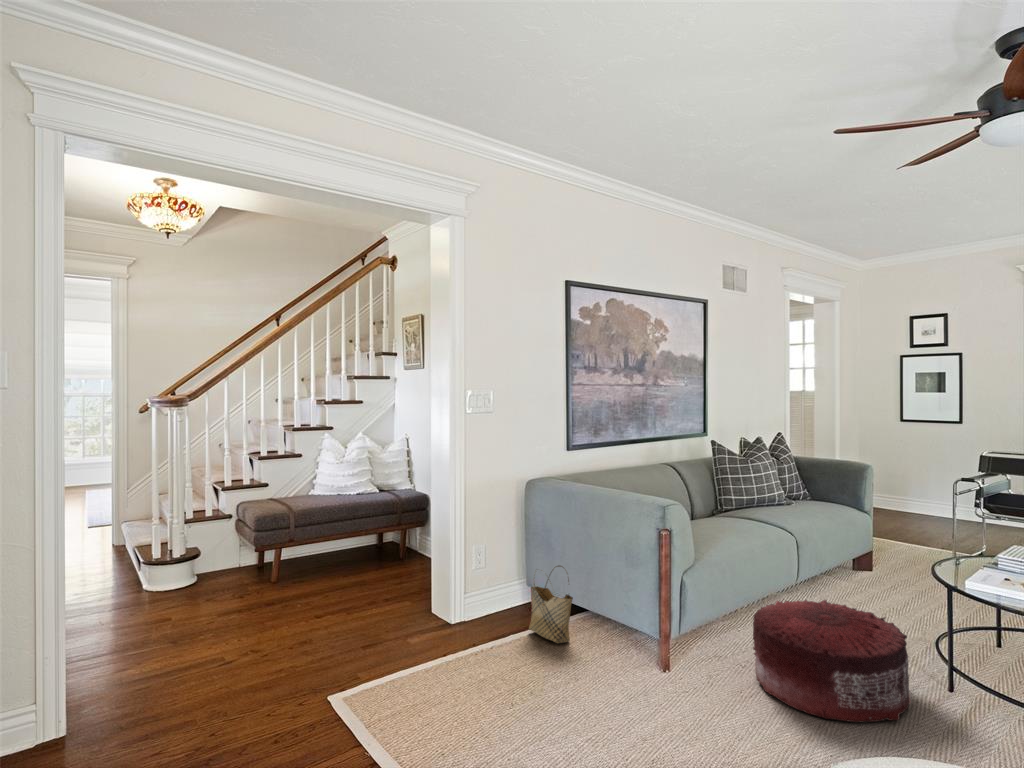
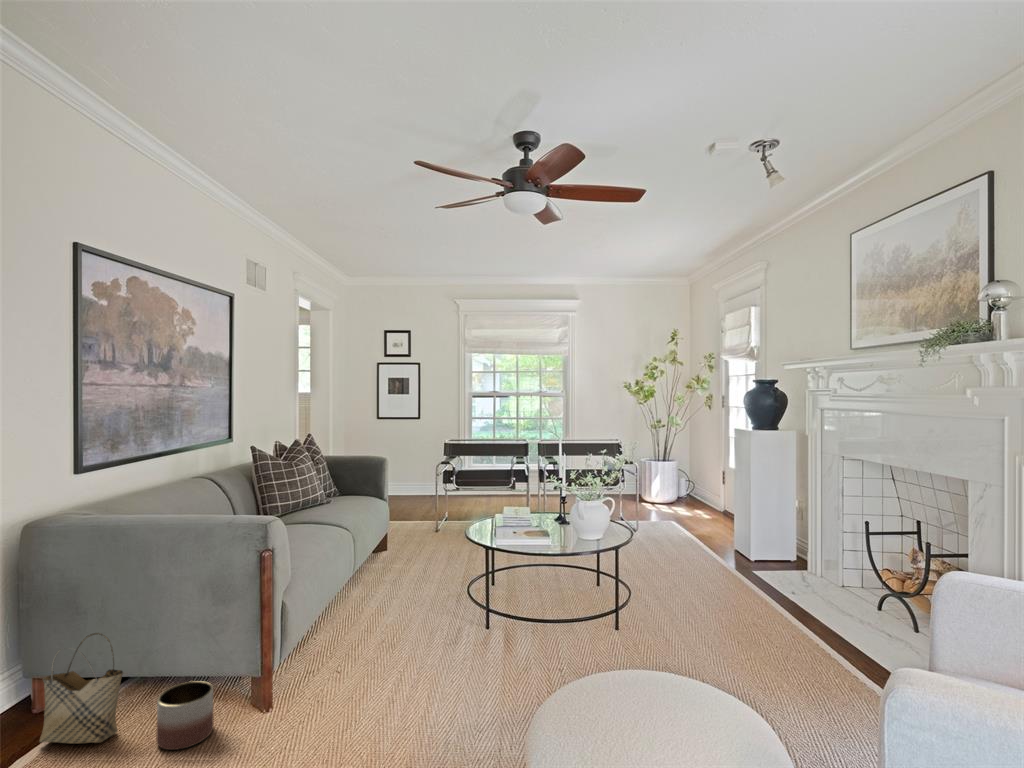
pouf: present [753,600,911,722] -> none [352,584,481,695]
planter: none [586,621,625,670] -> present [156,681,214,750]

